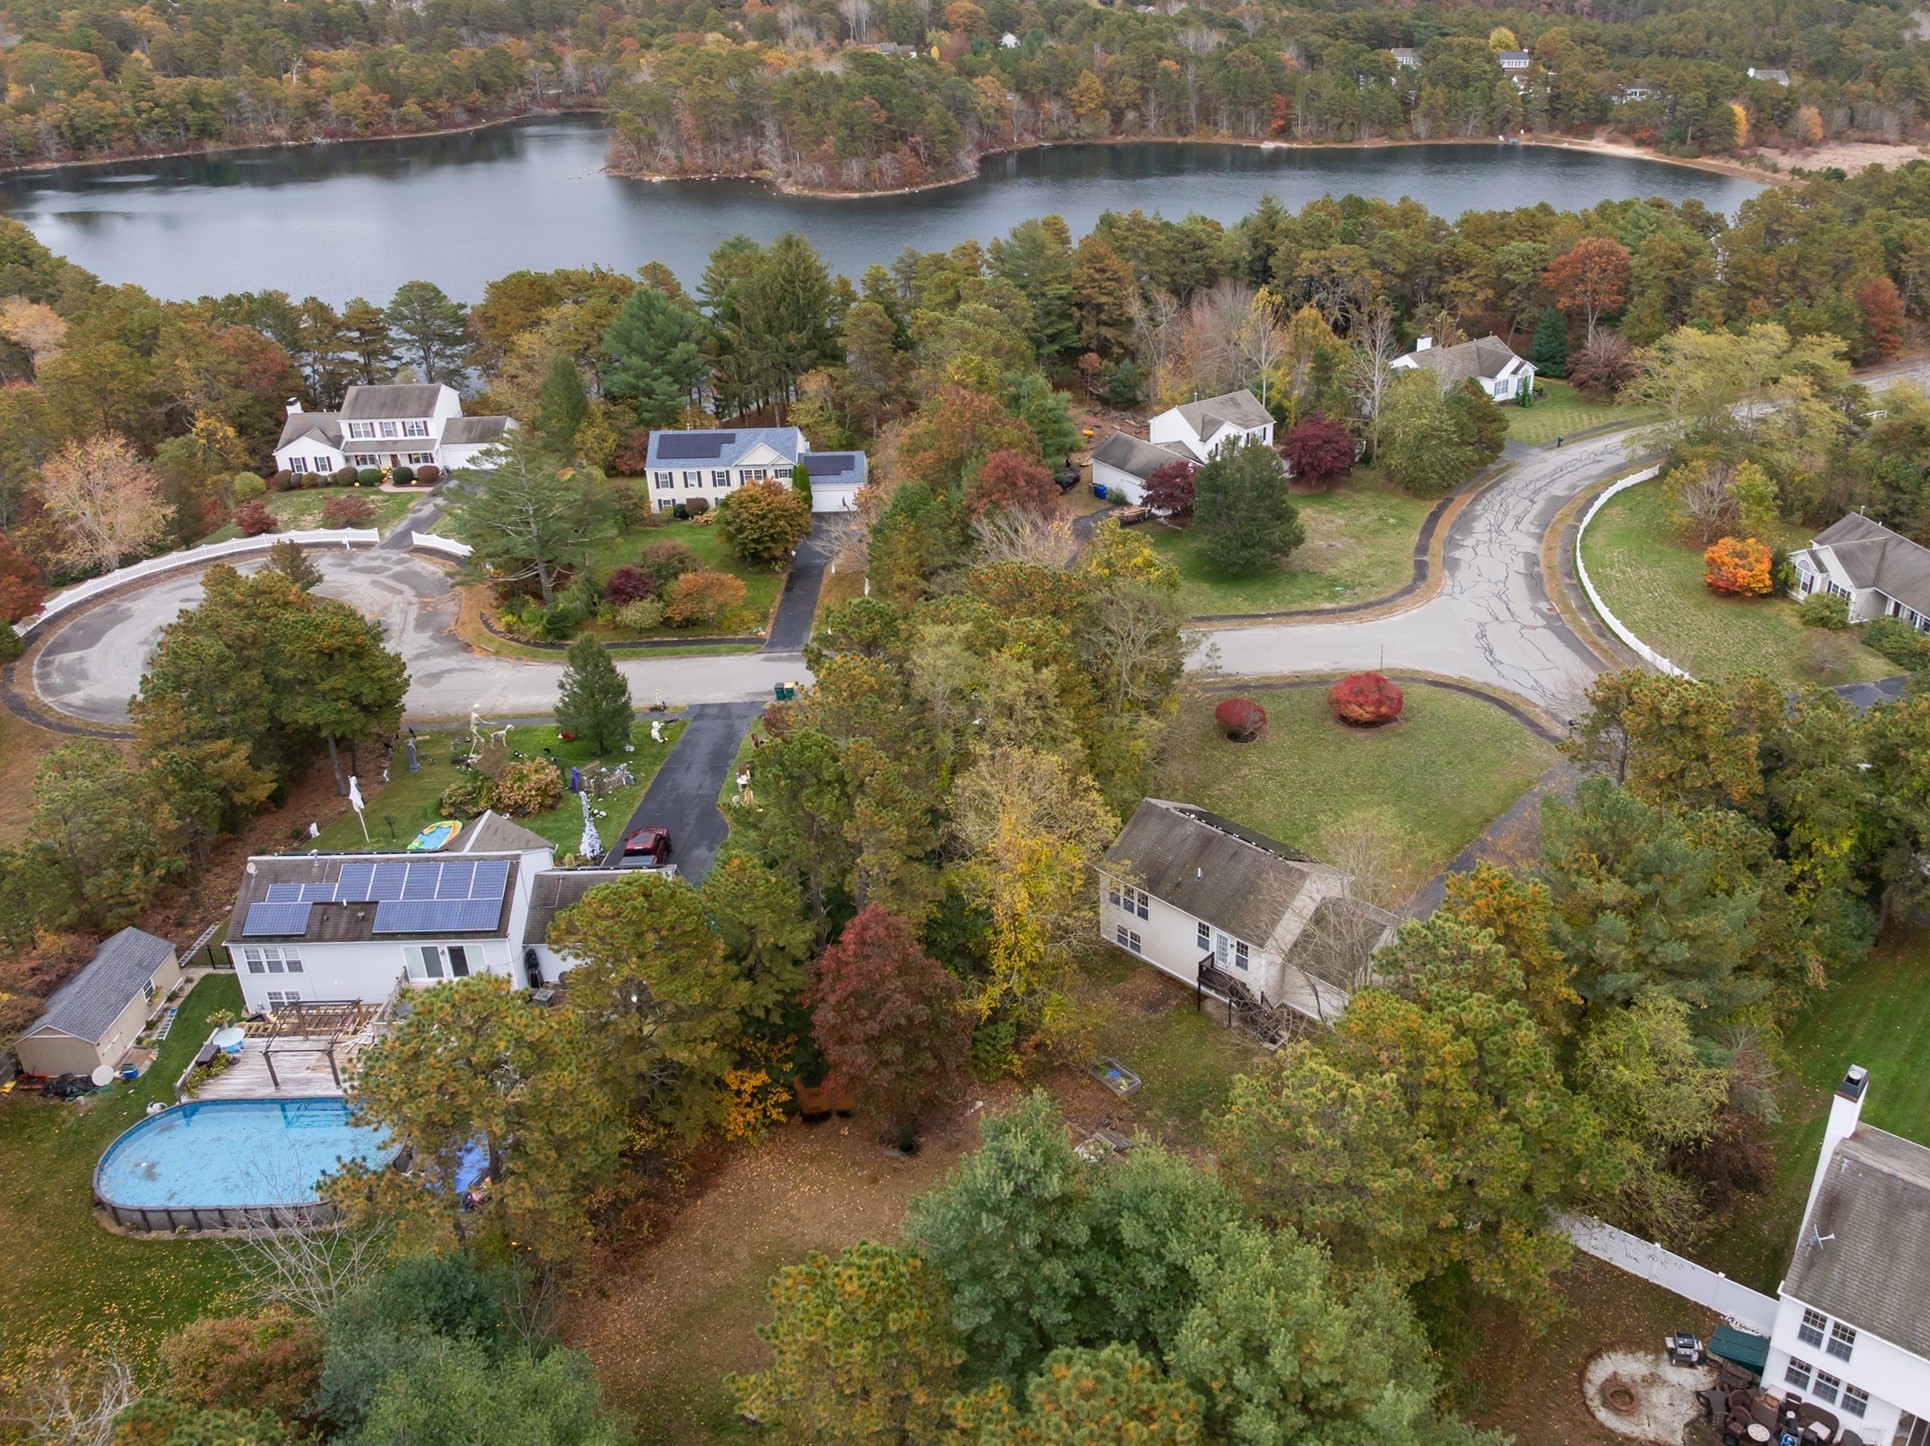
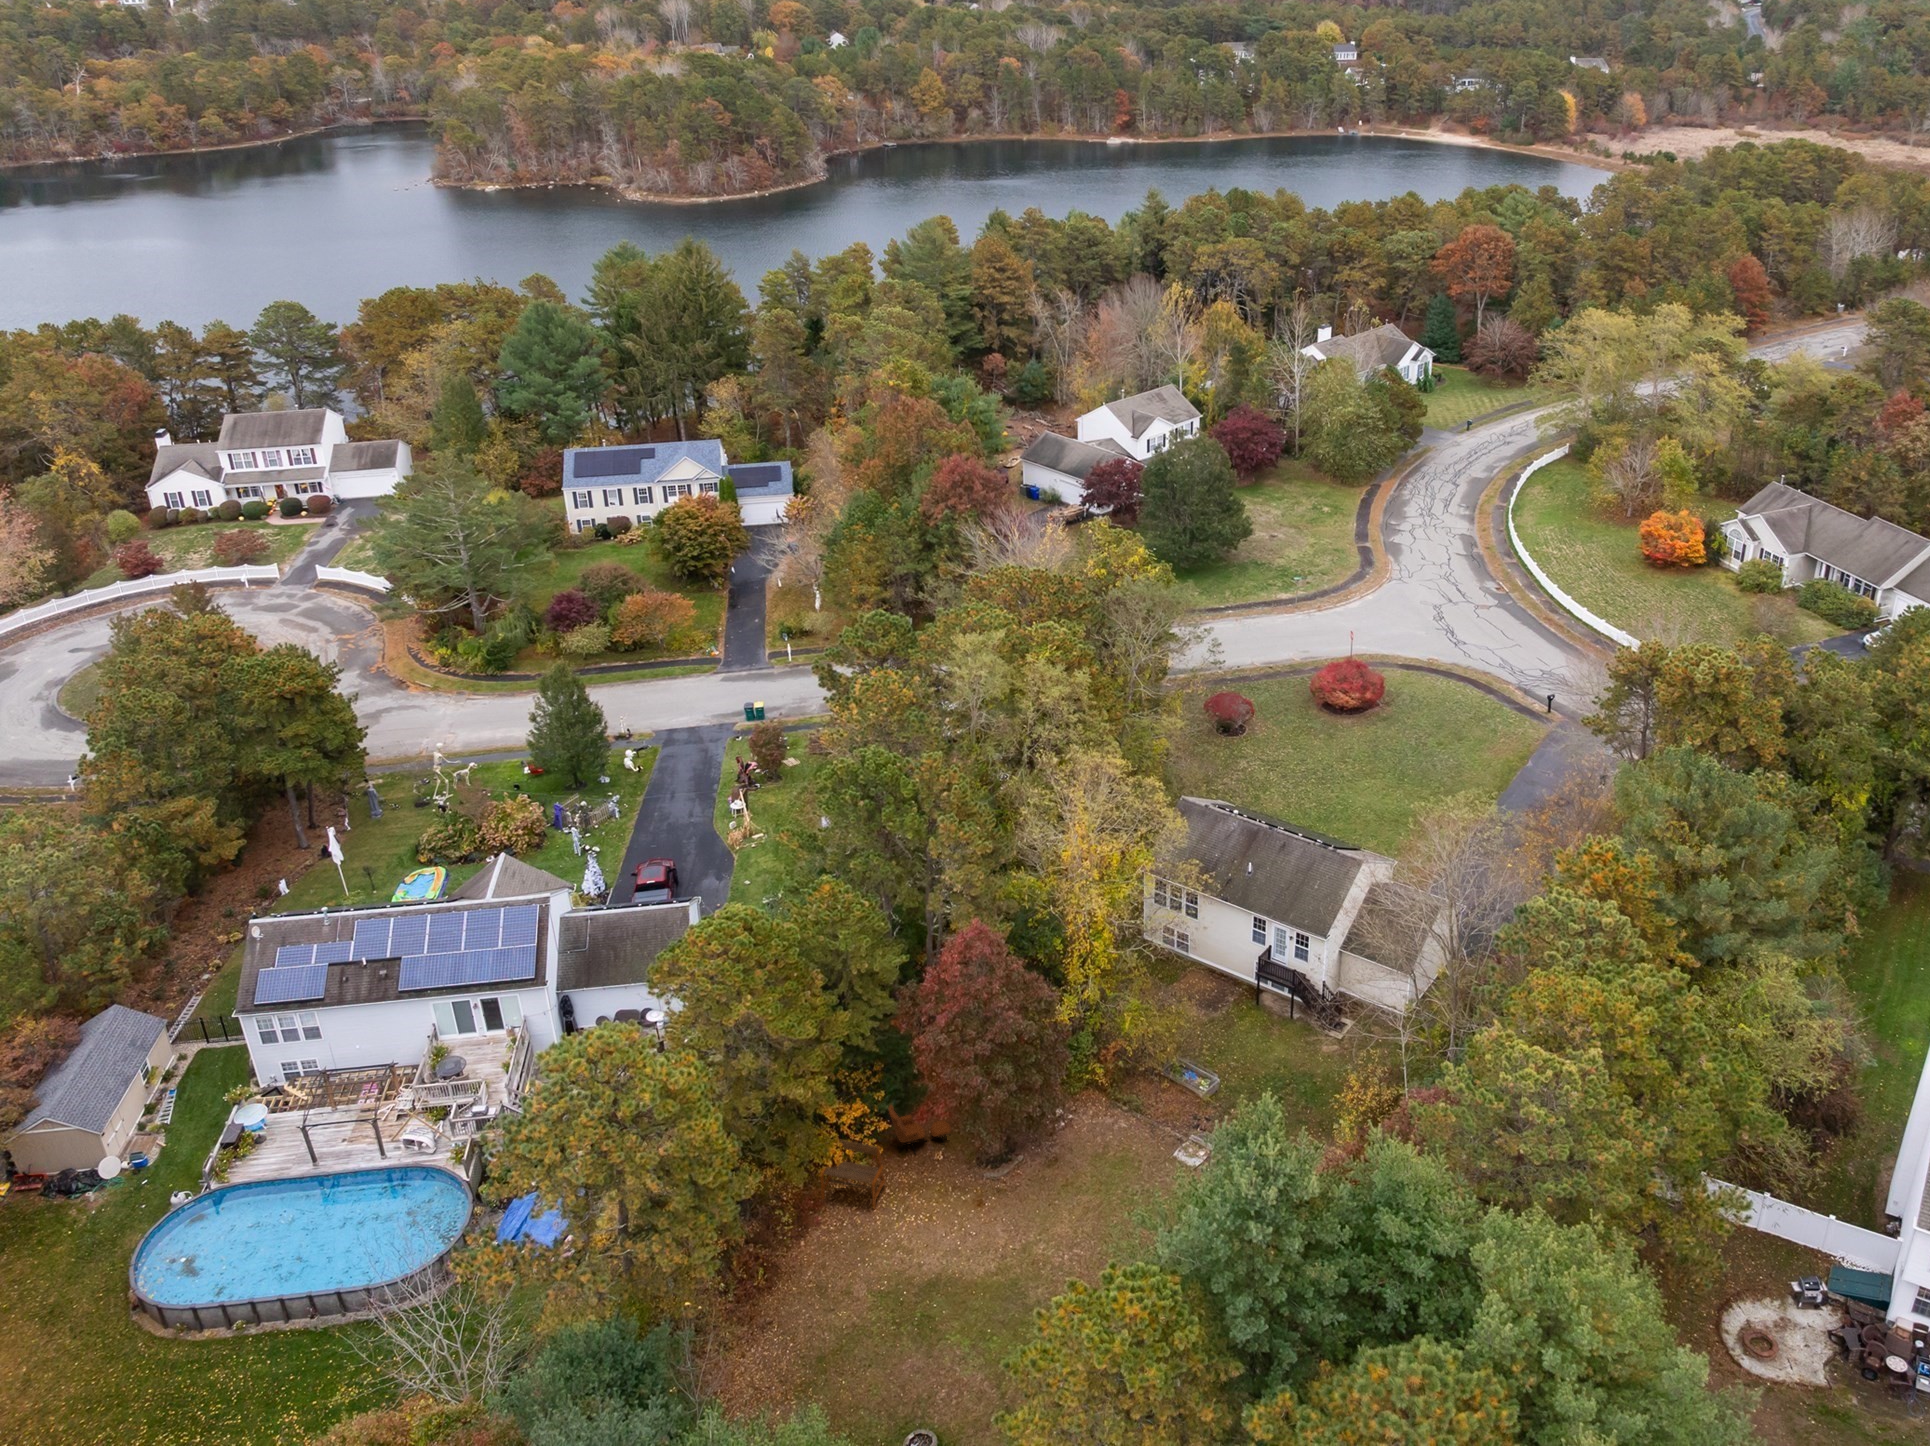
bench: none [717,1102,781,1175] -> present [820,1139,885,1210]
potted tree: present [898,1124,916,1155] -> none [1002,1143,1022,1175]

